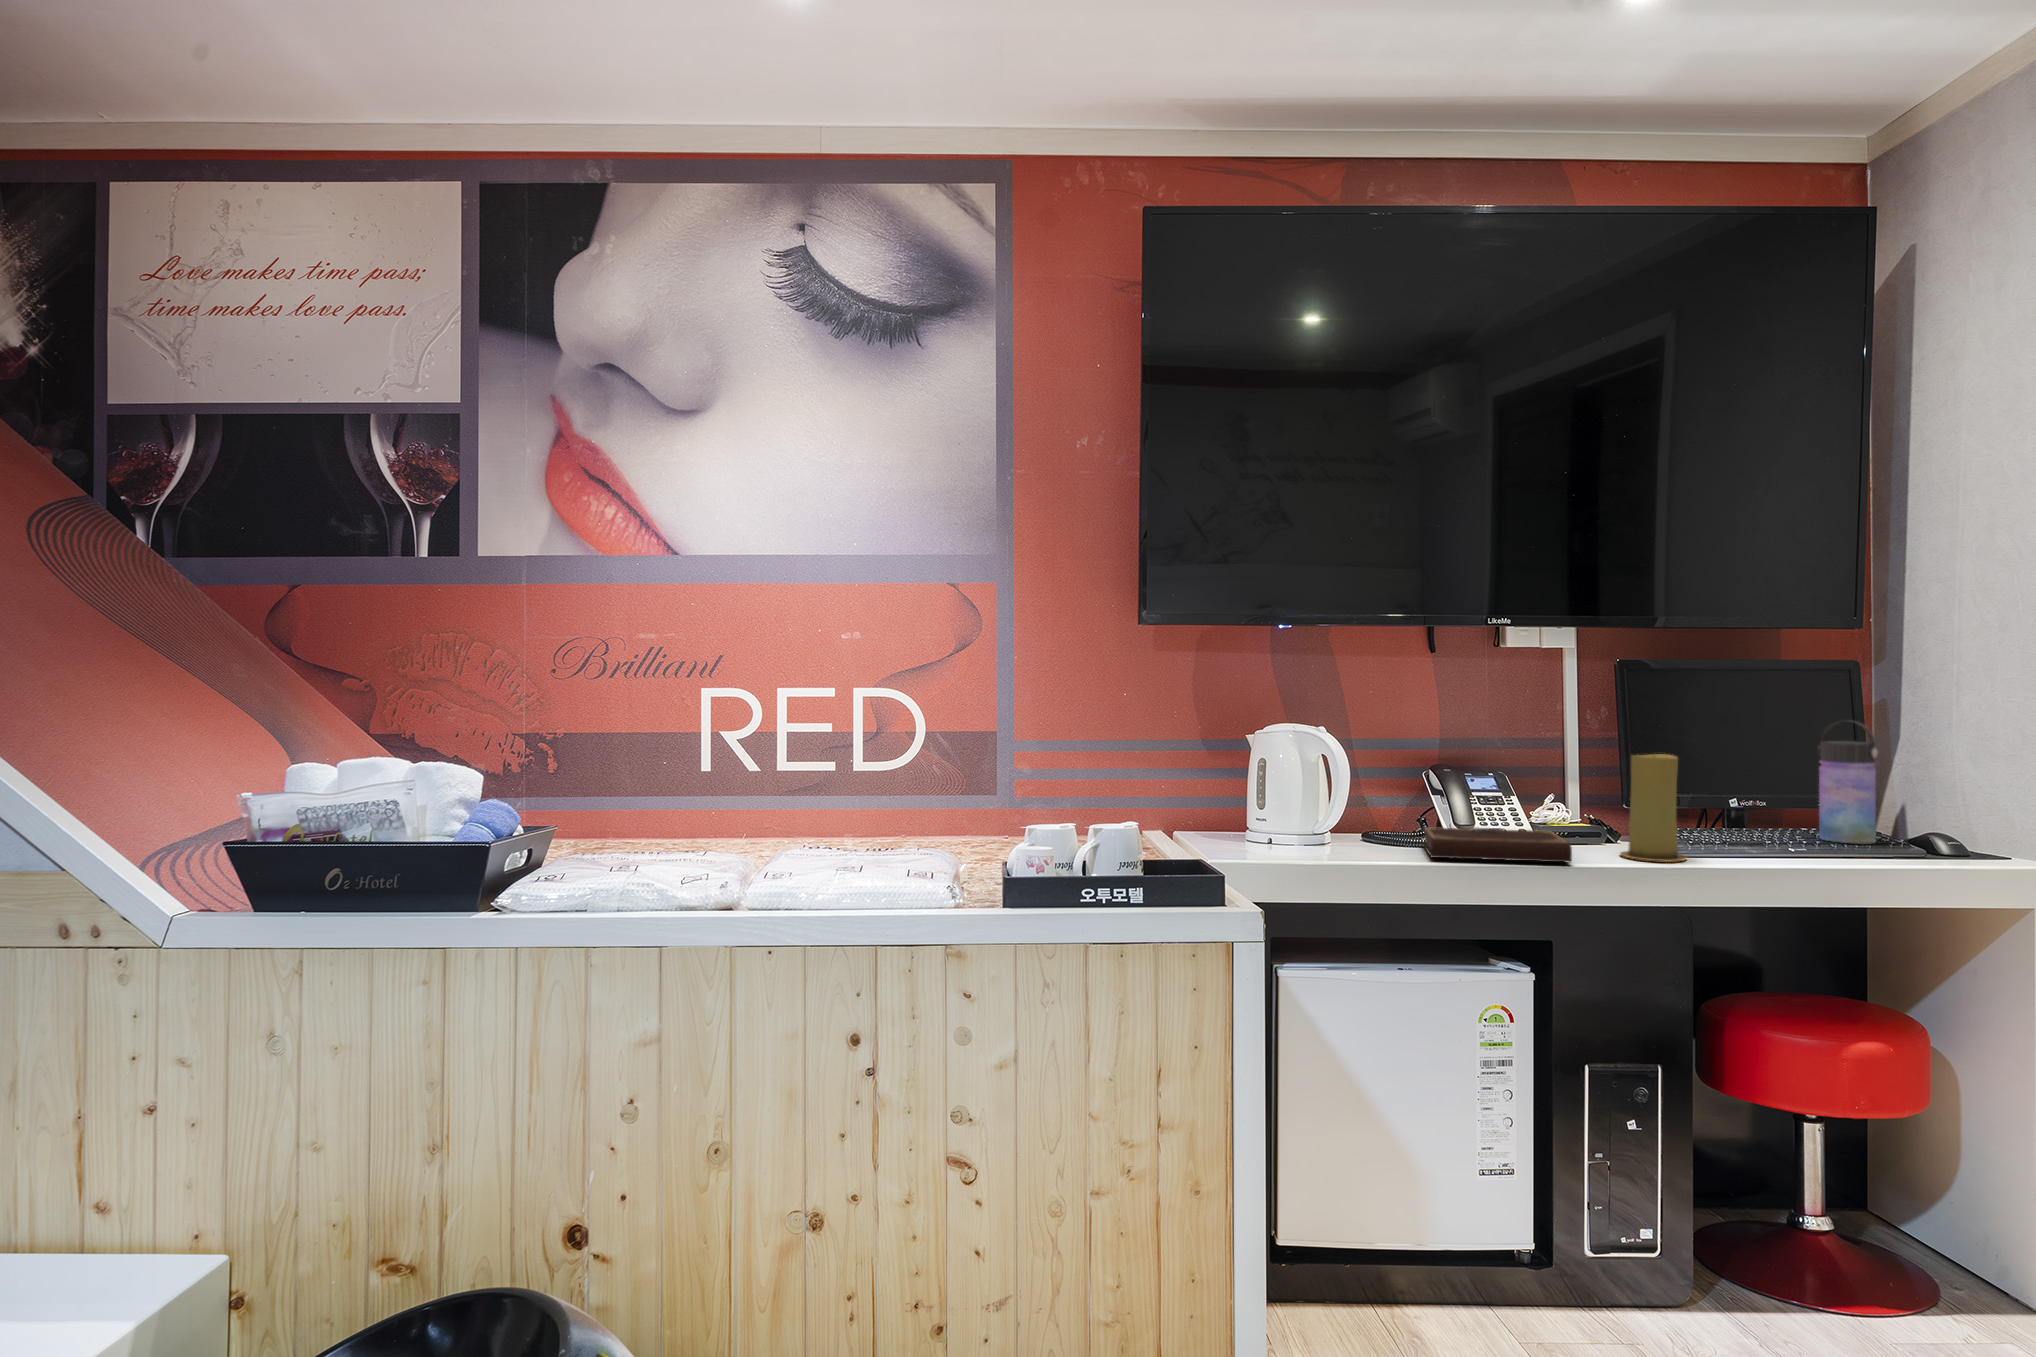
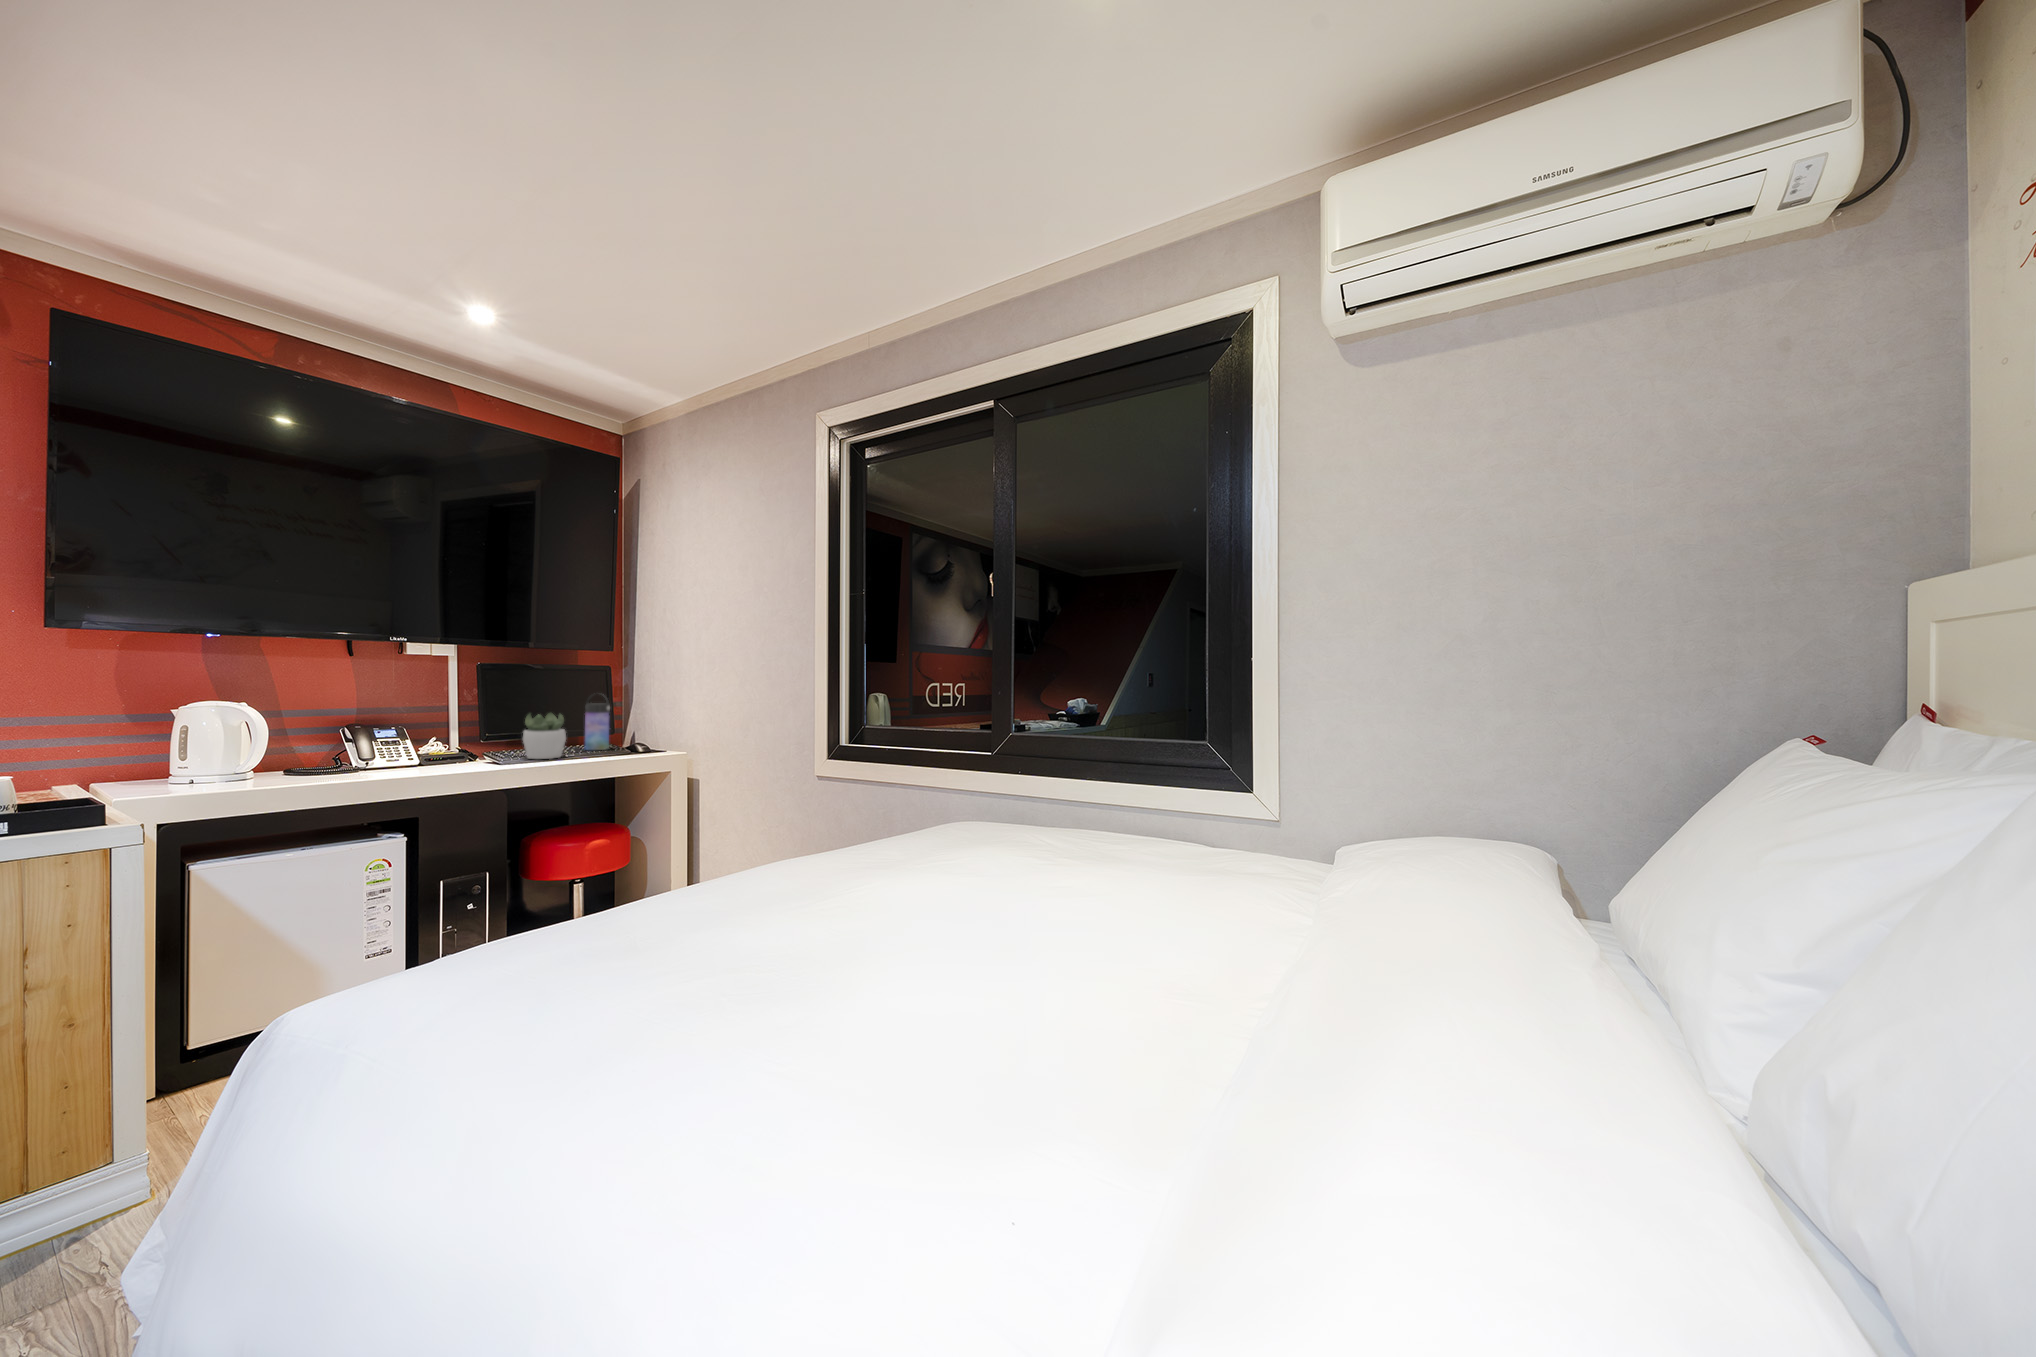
candle: present [1620,754,1686,862] -> none [467,712,505,767]
succulent plant: none [1706,758,1799,855] -> present [523,713,566,759]
notebook: present [1423,827,1572,862] -> none [332,757,432,779]

